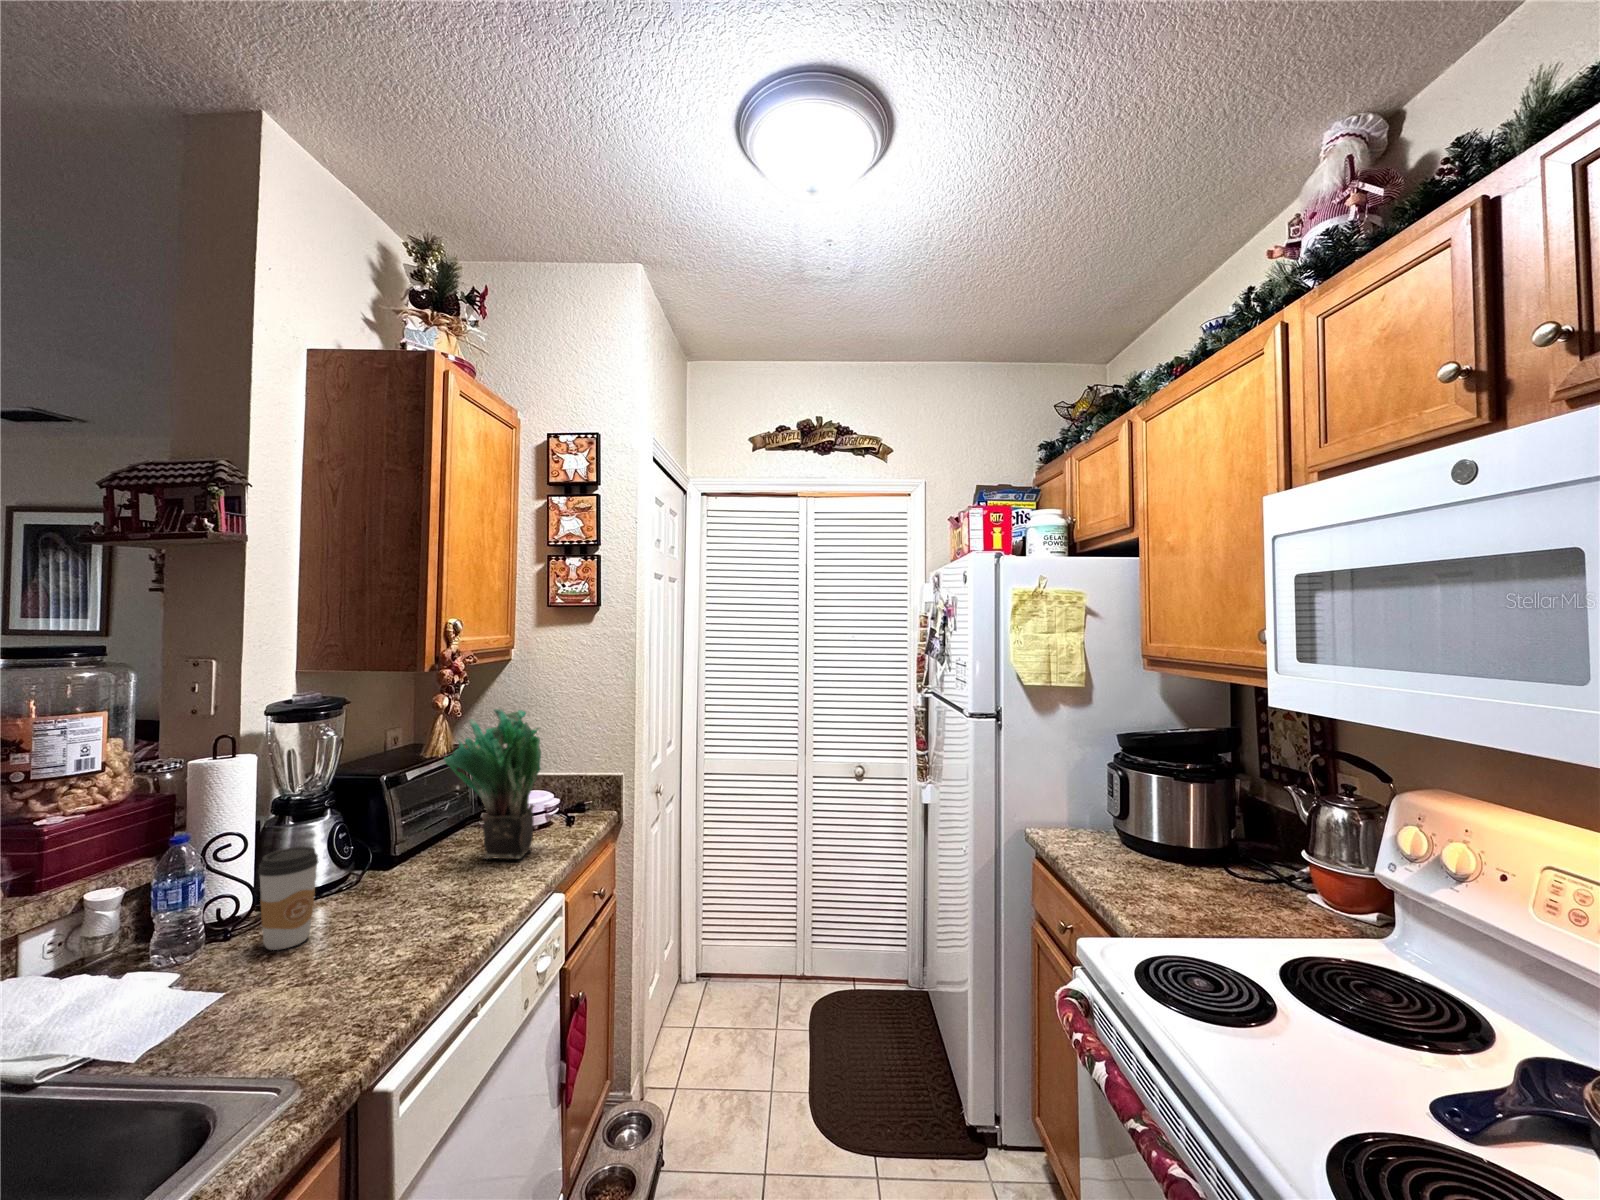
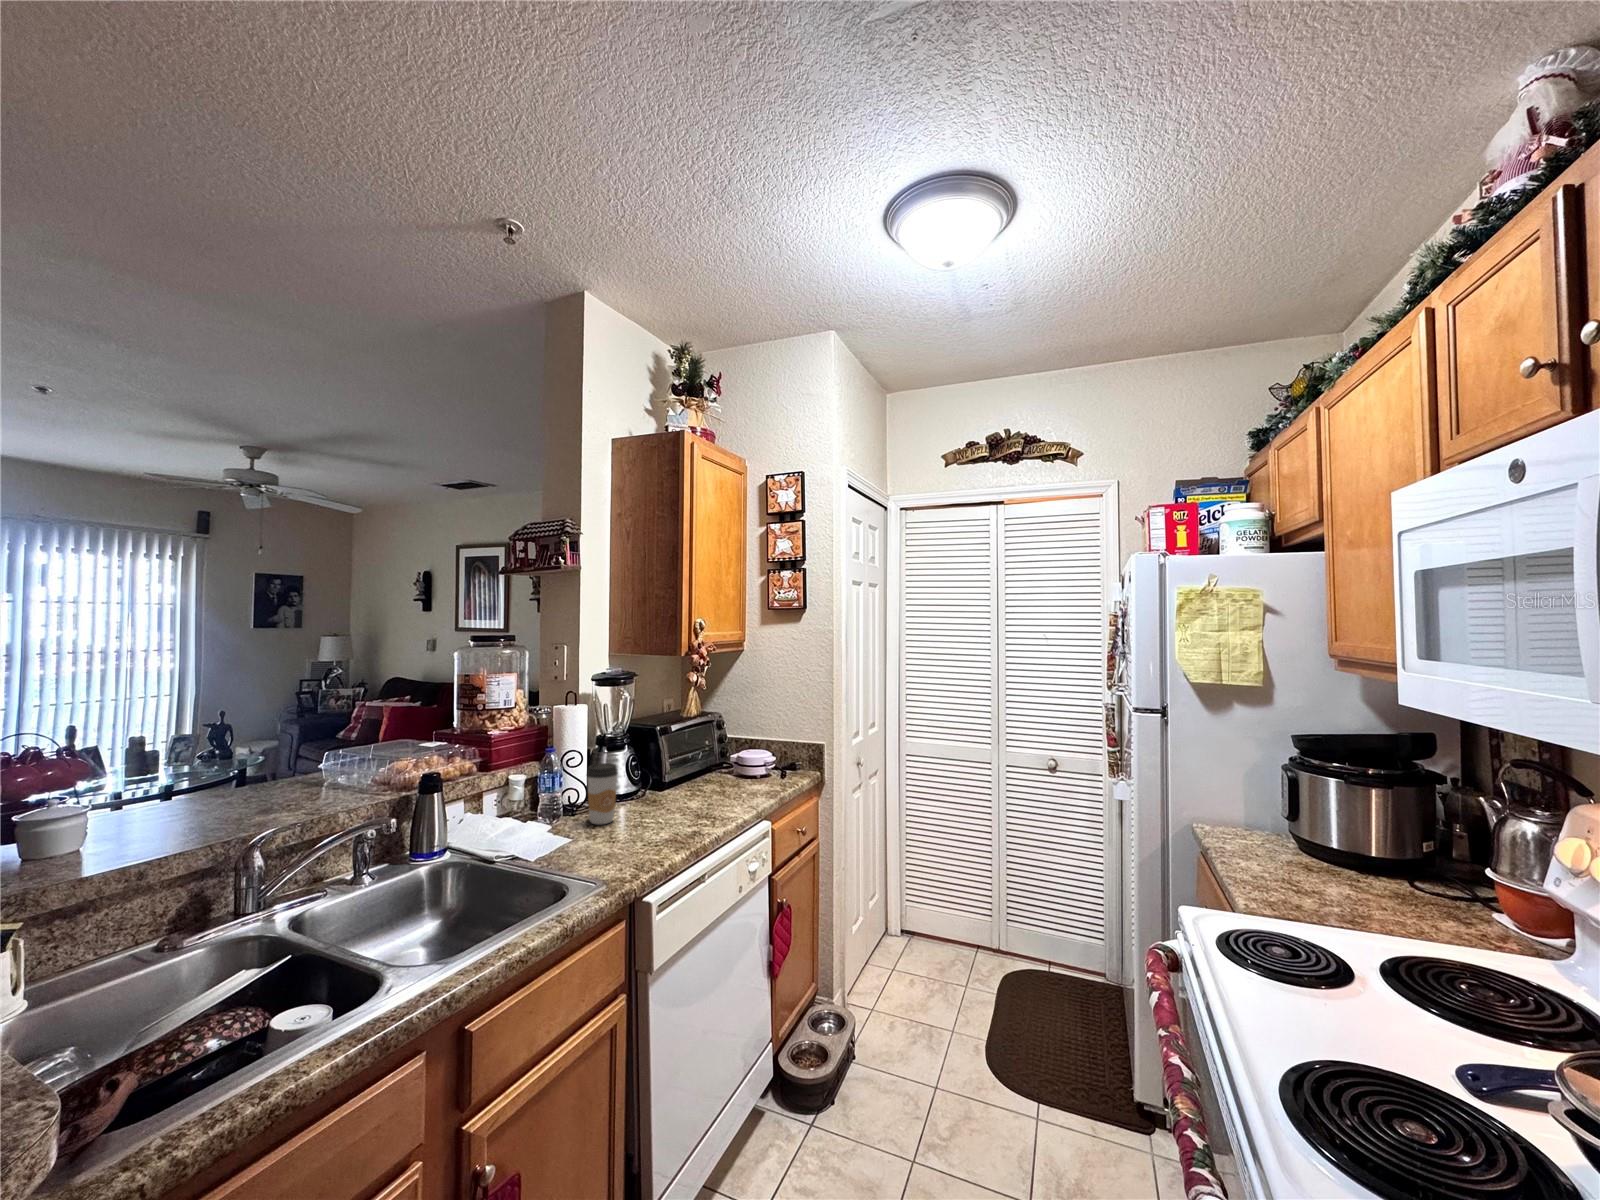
potted plant: present [444,708,541,859] -> none [693,684,761,795]

